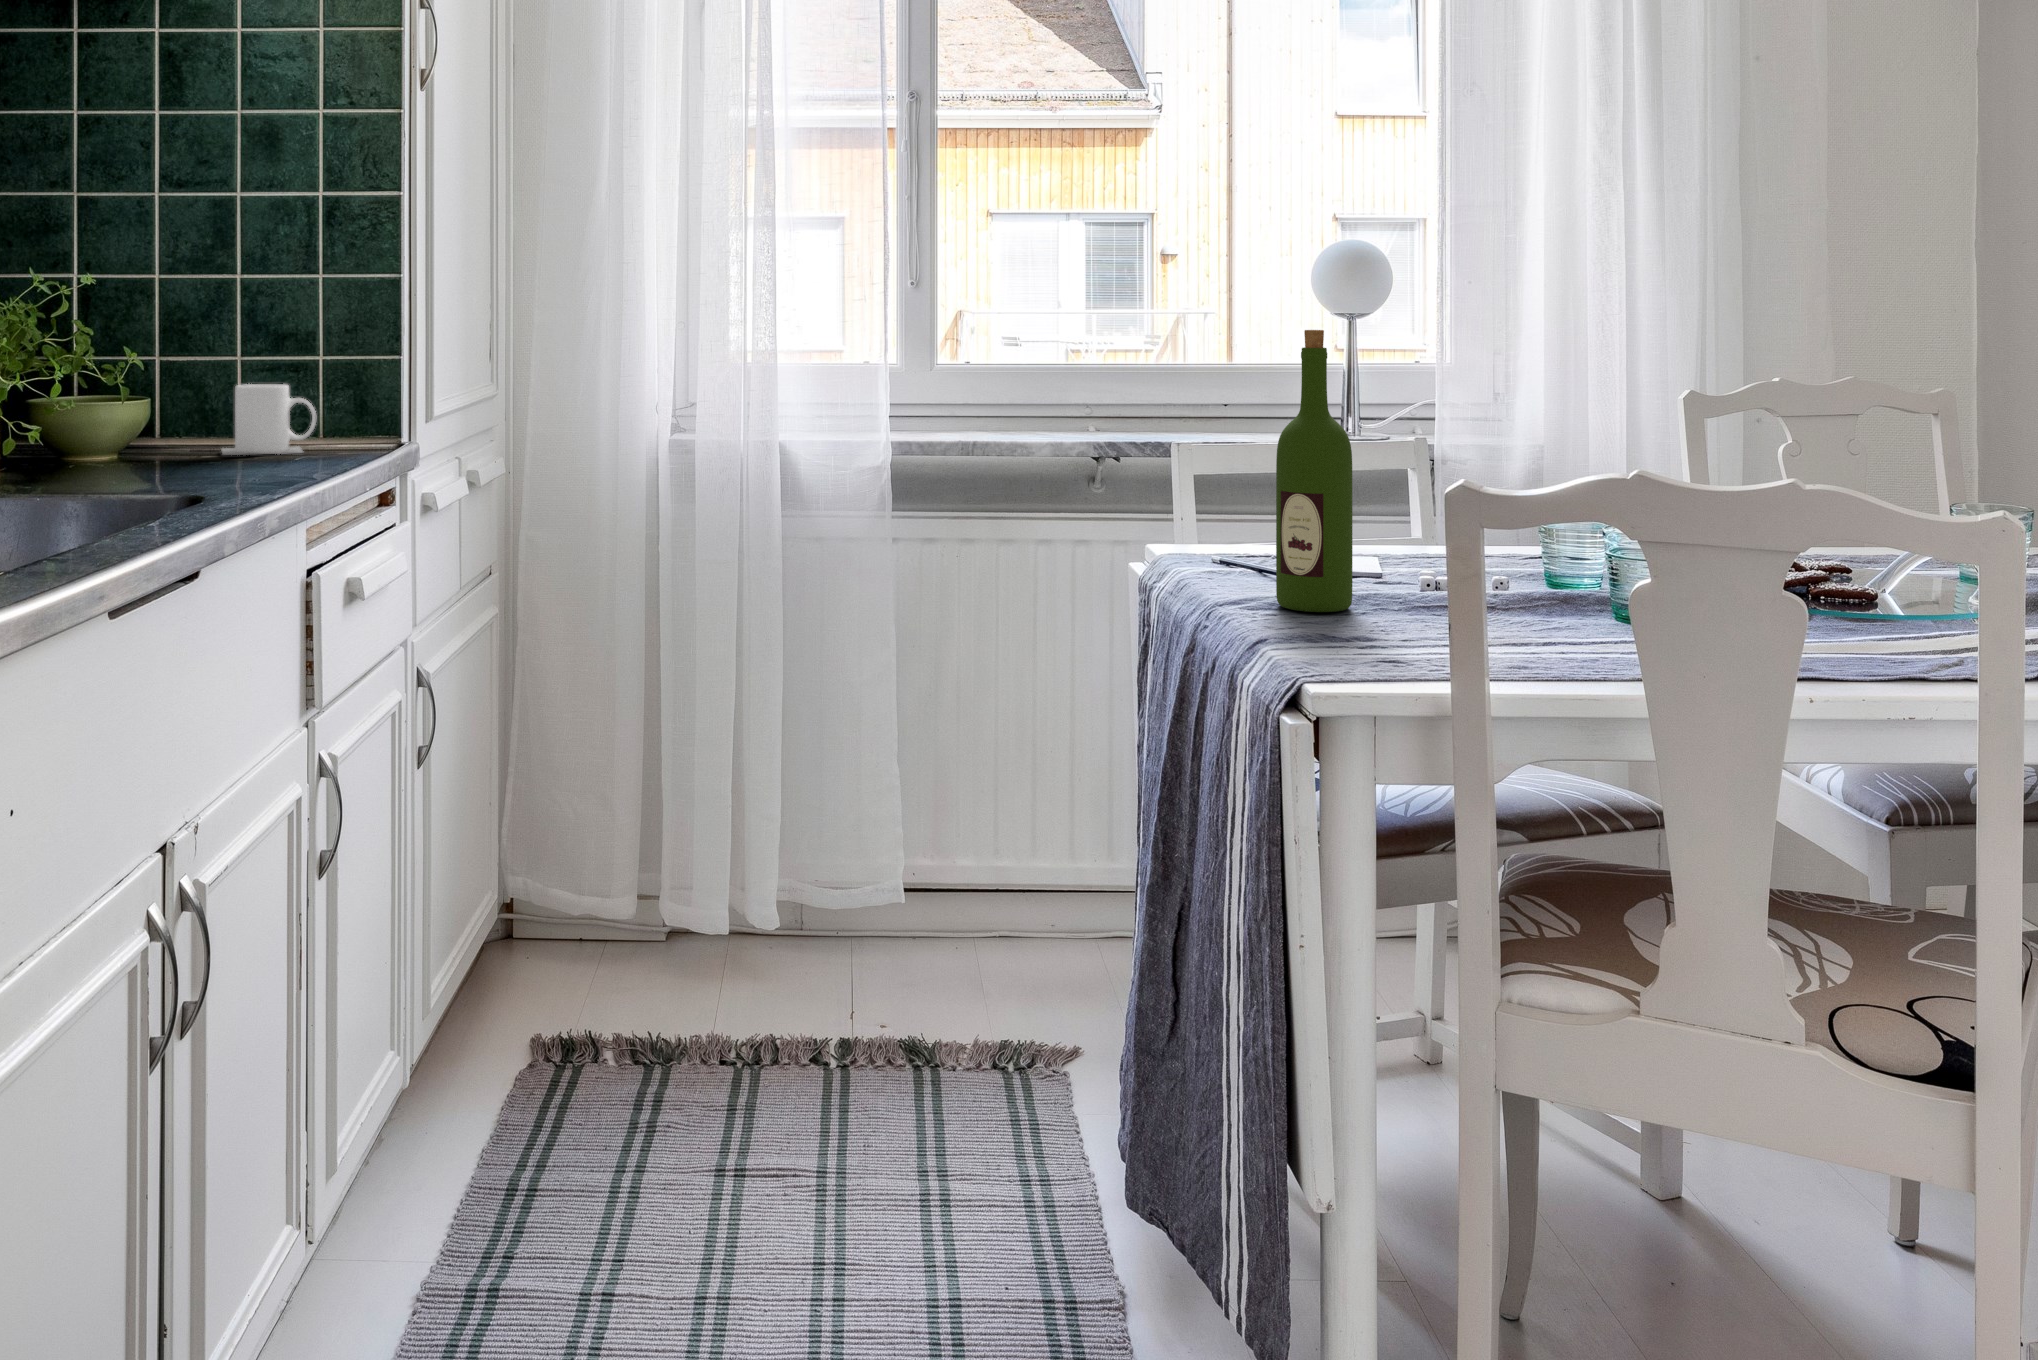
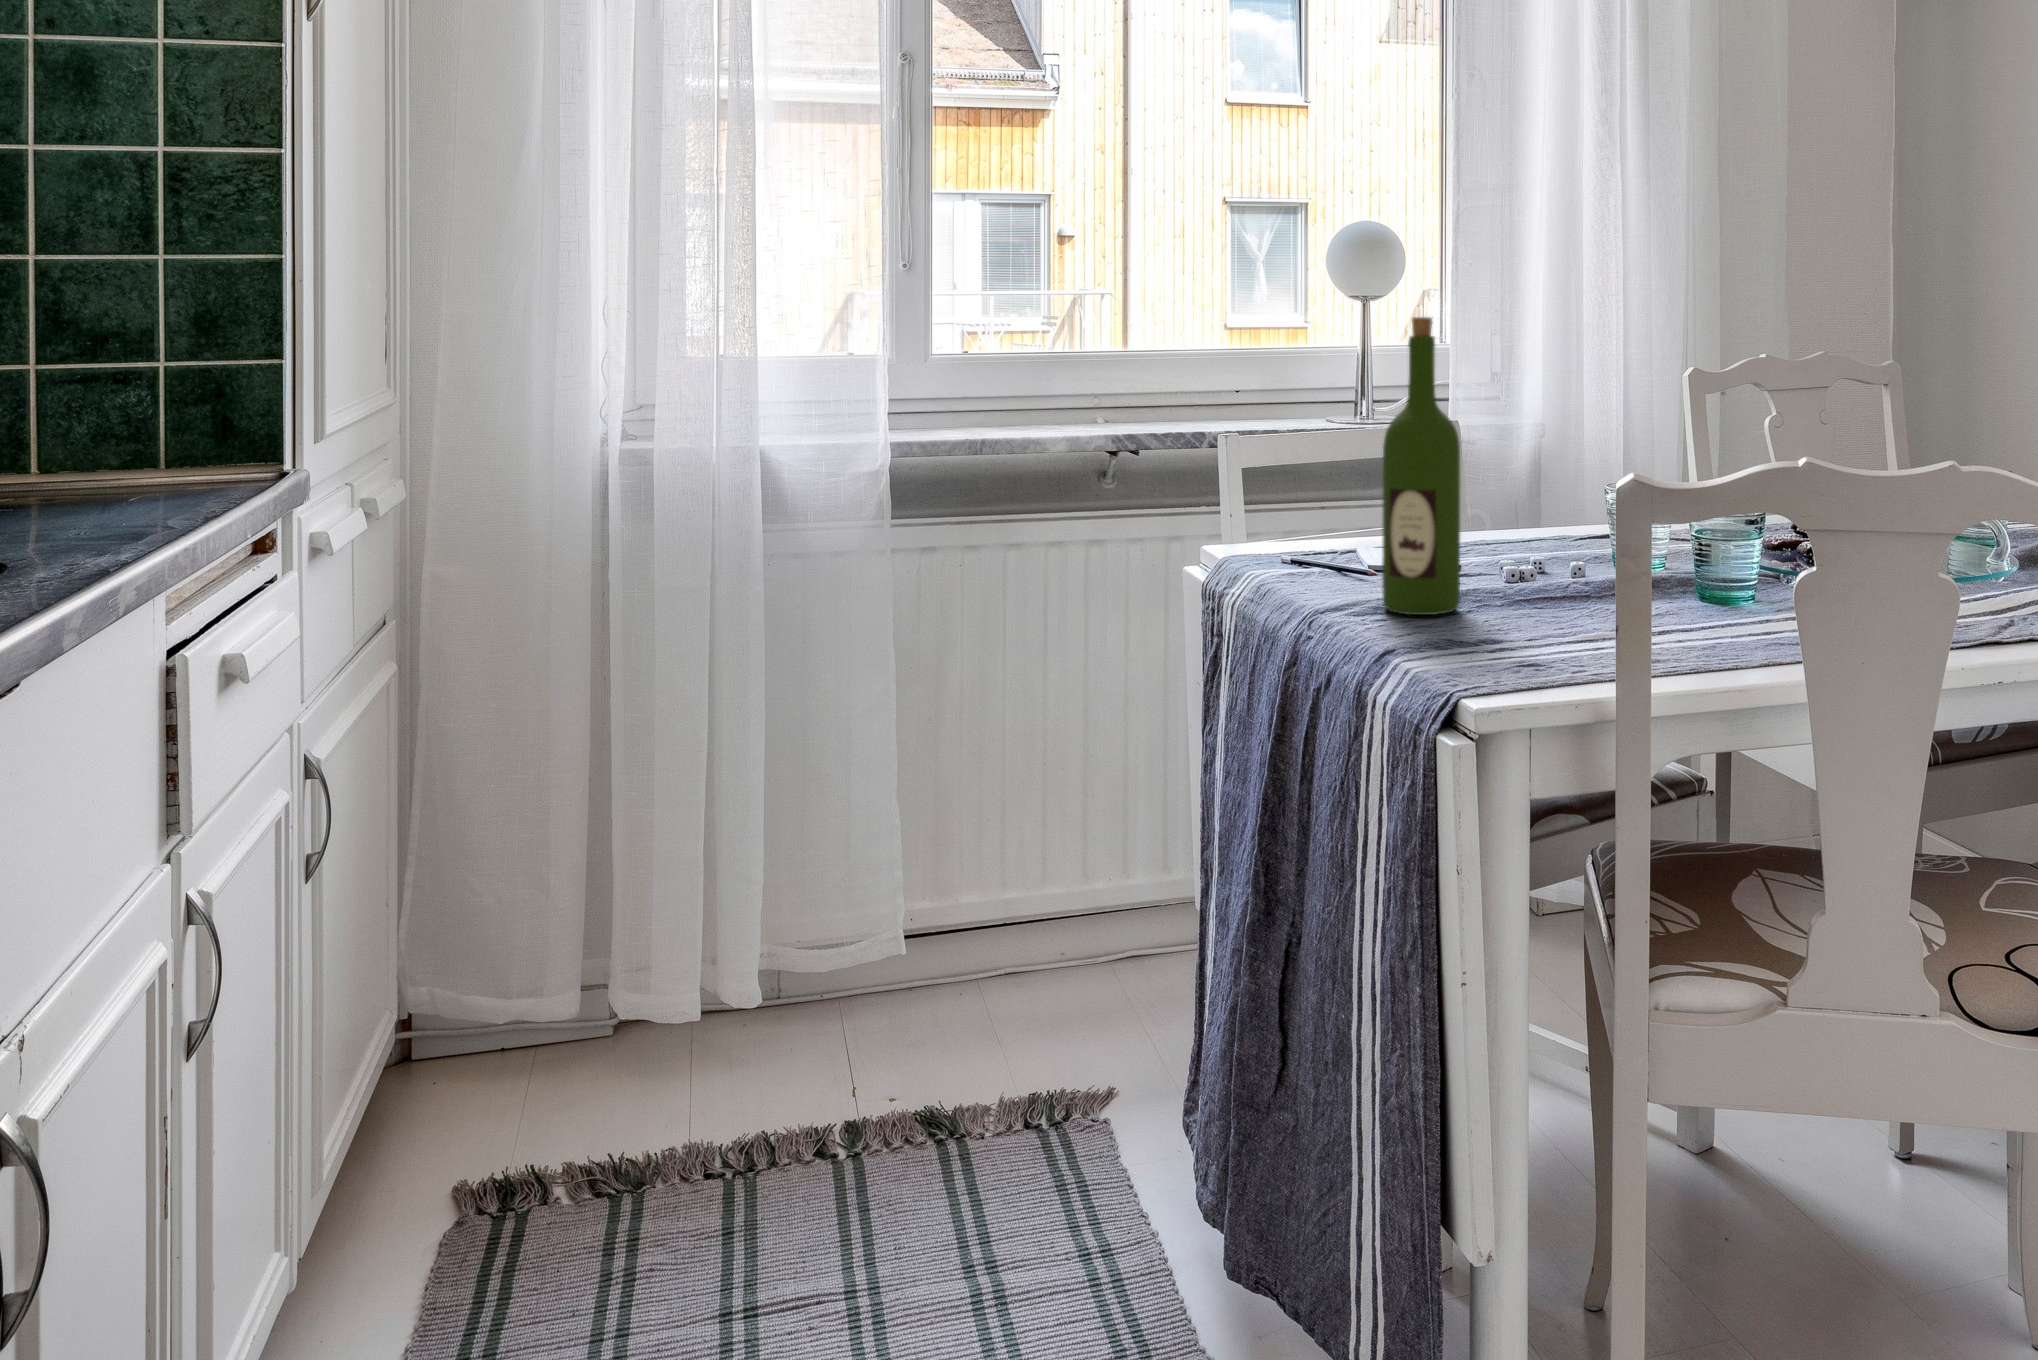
mug: present [222,384,316,455] -> none [12,399,161,496]

